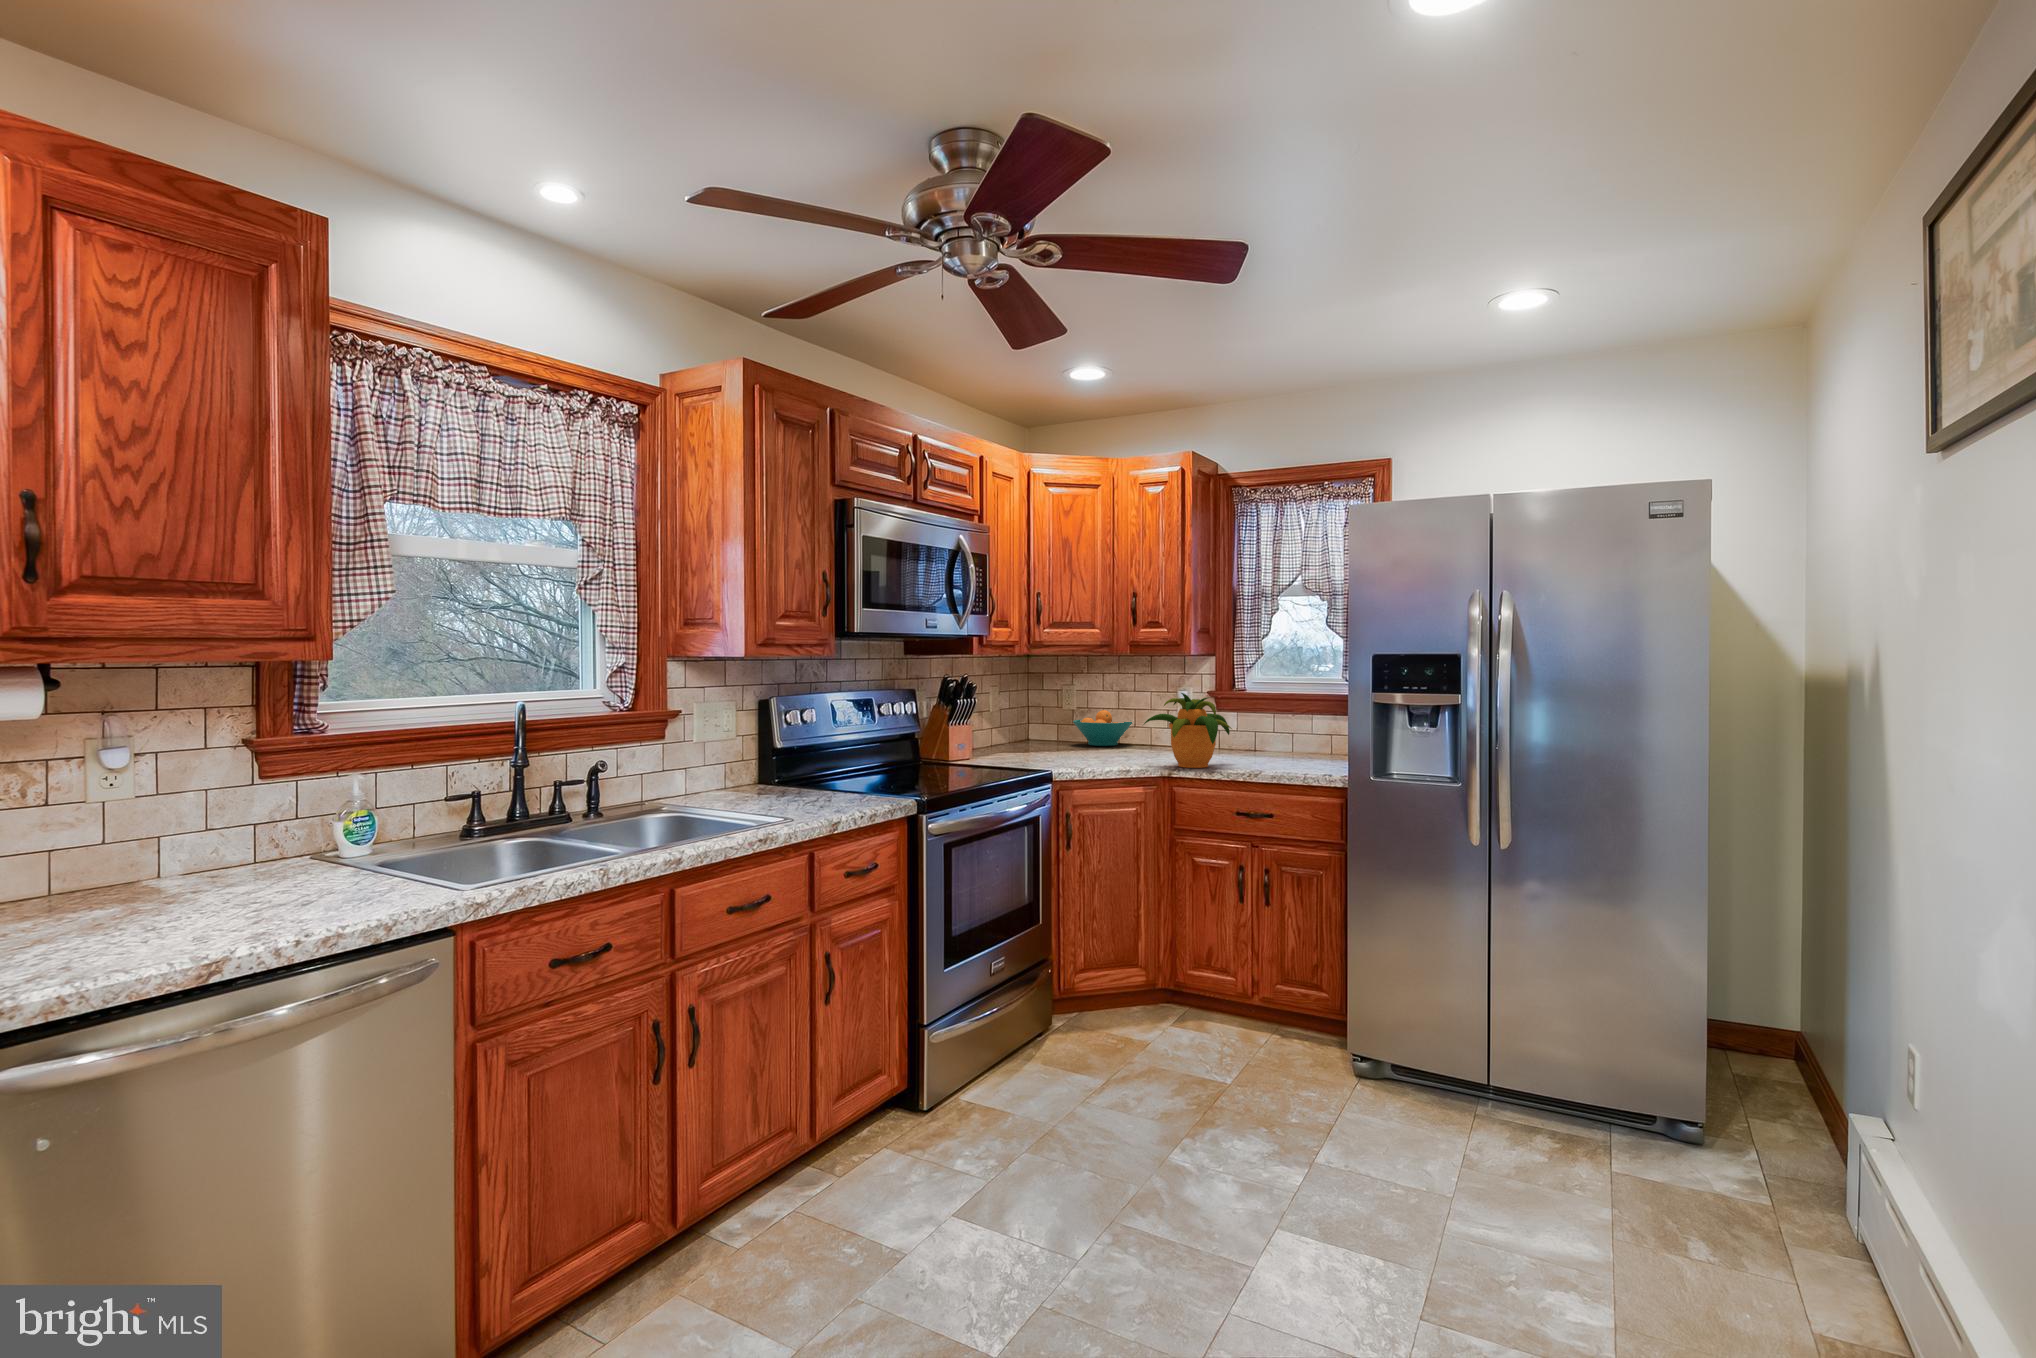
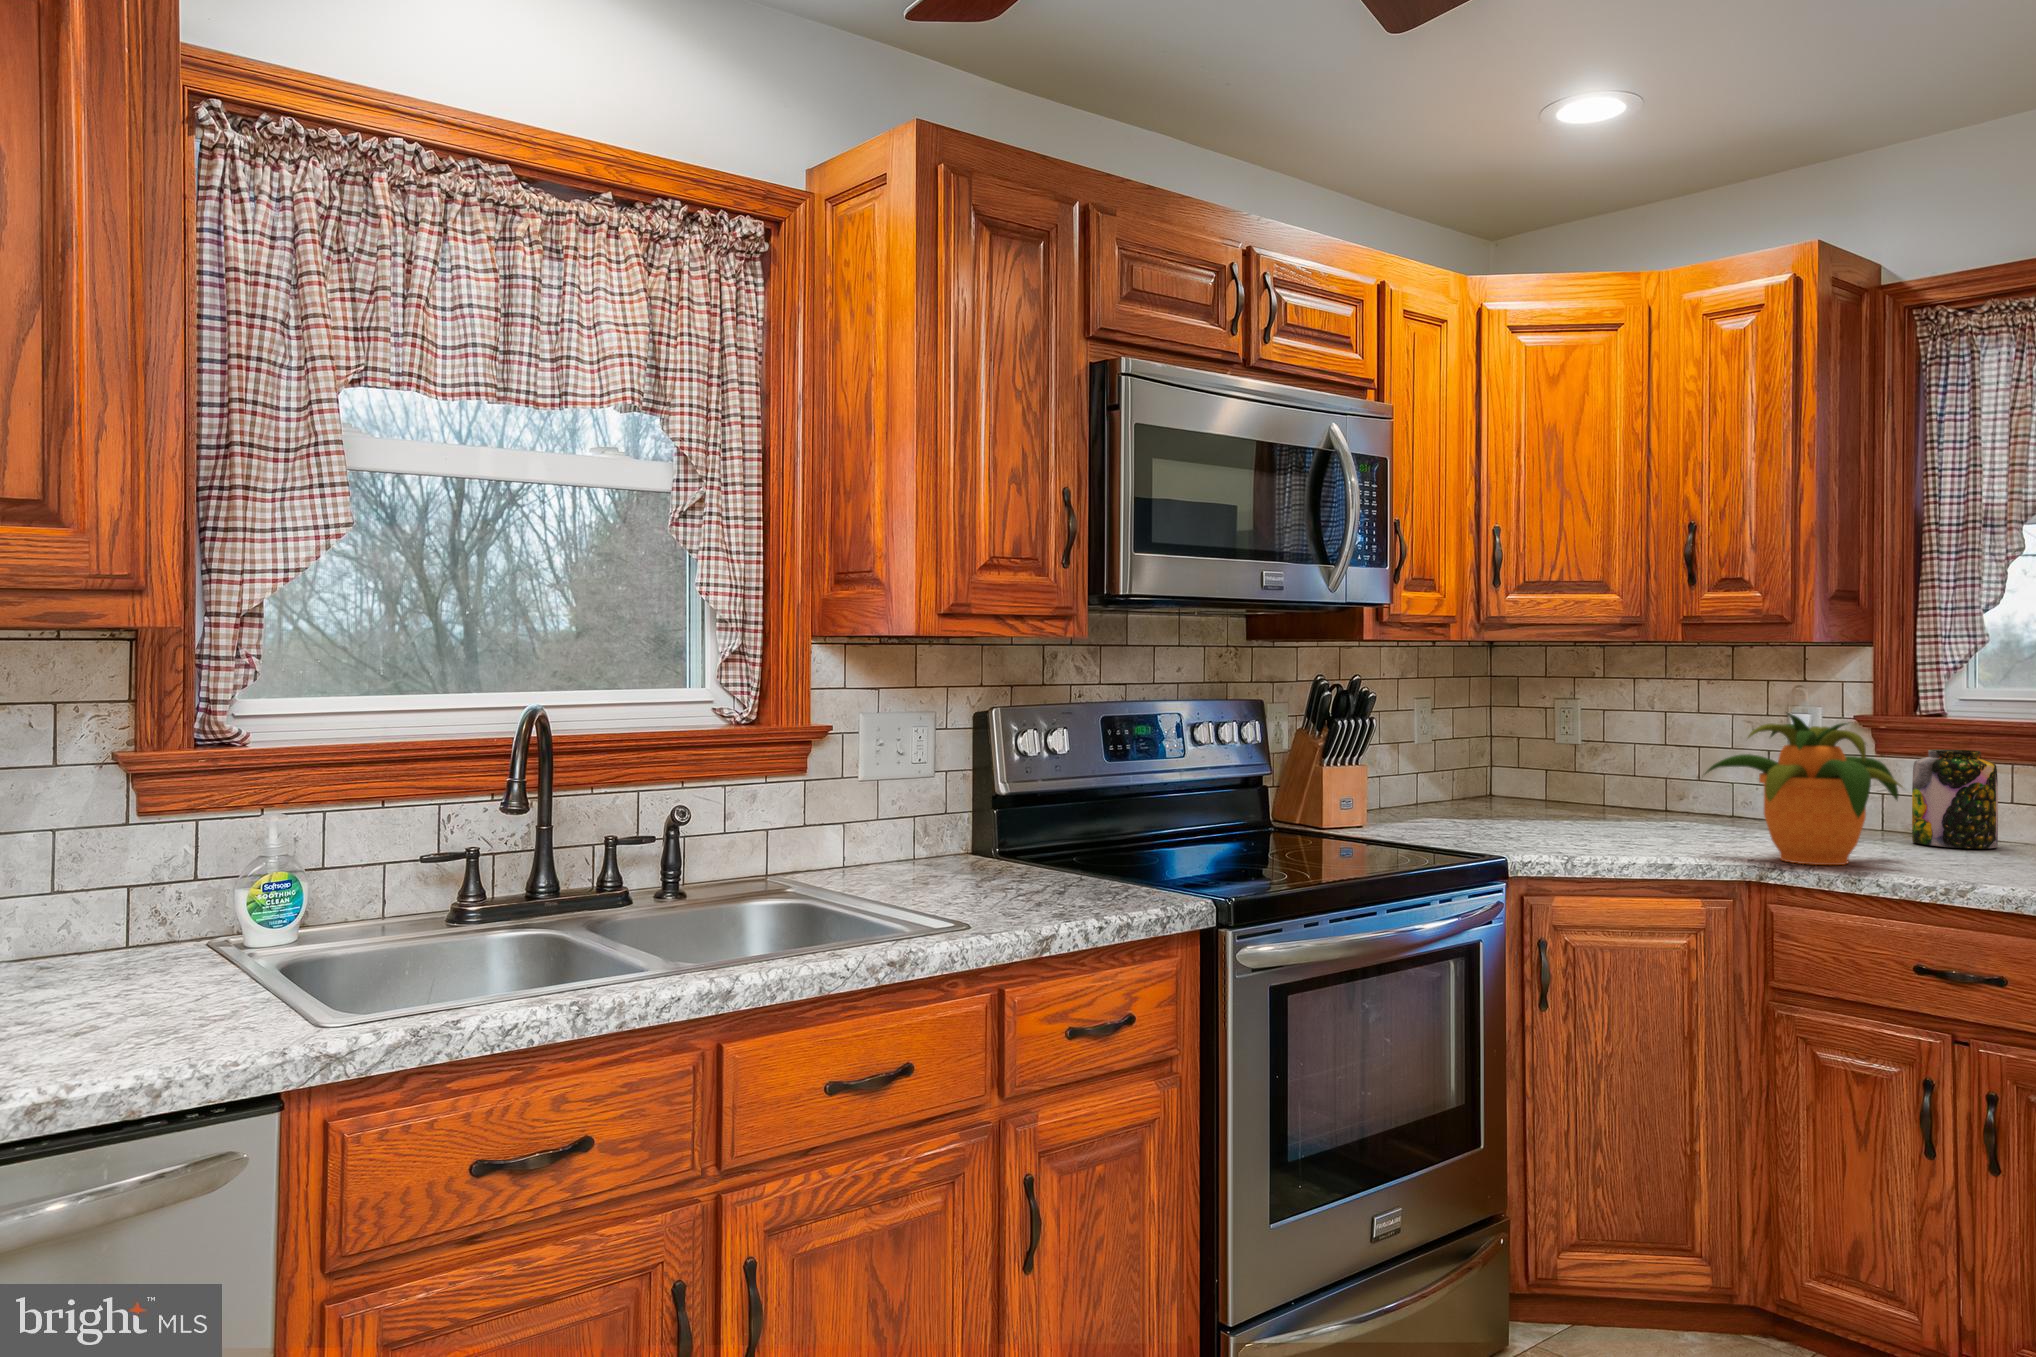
jar: none [1235,709,1271,757] -> present [1912,749,1998,849]
fruit bowl: present [1073,710,1132,746] -> none [1569,748,1691,815]

